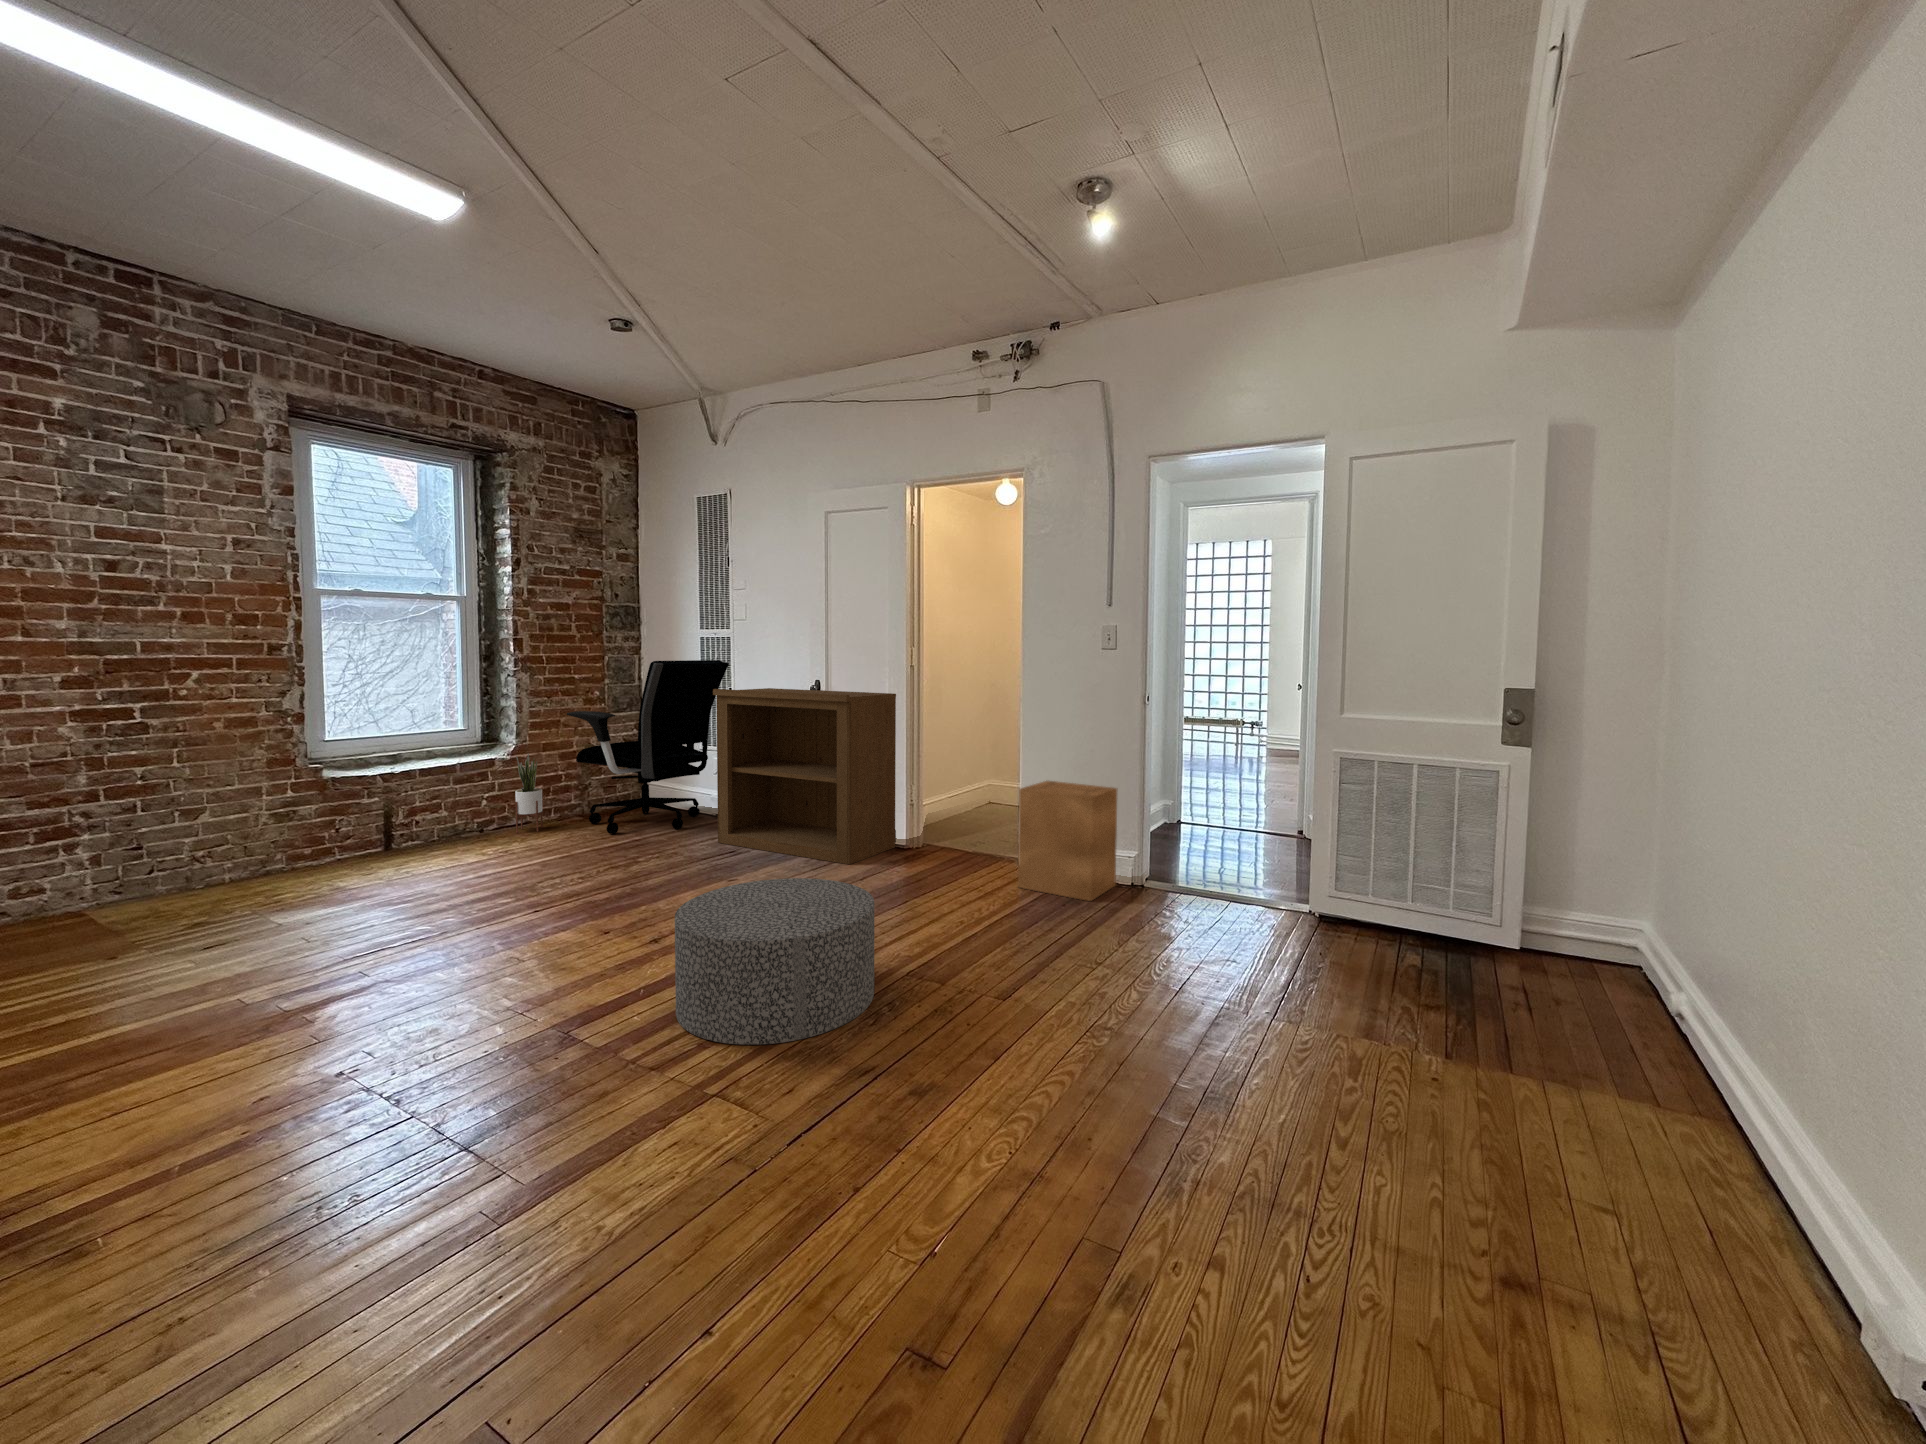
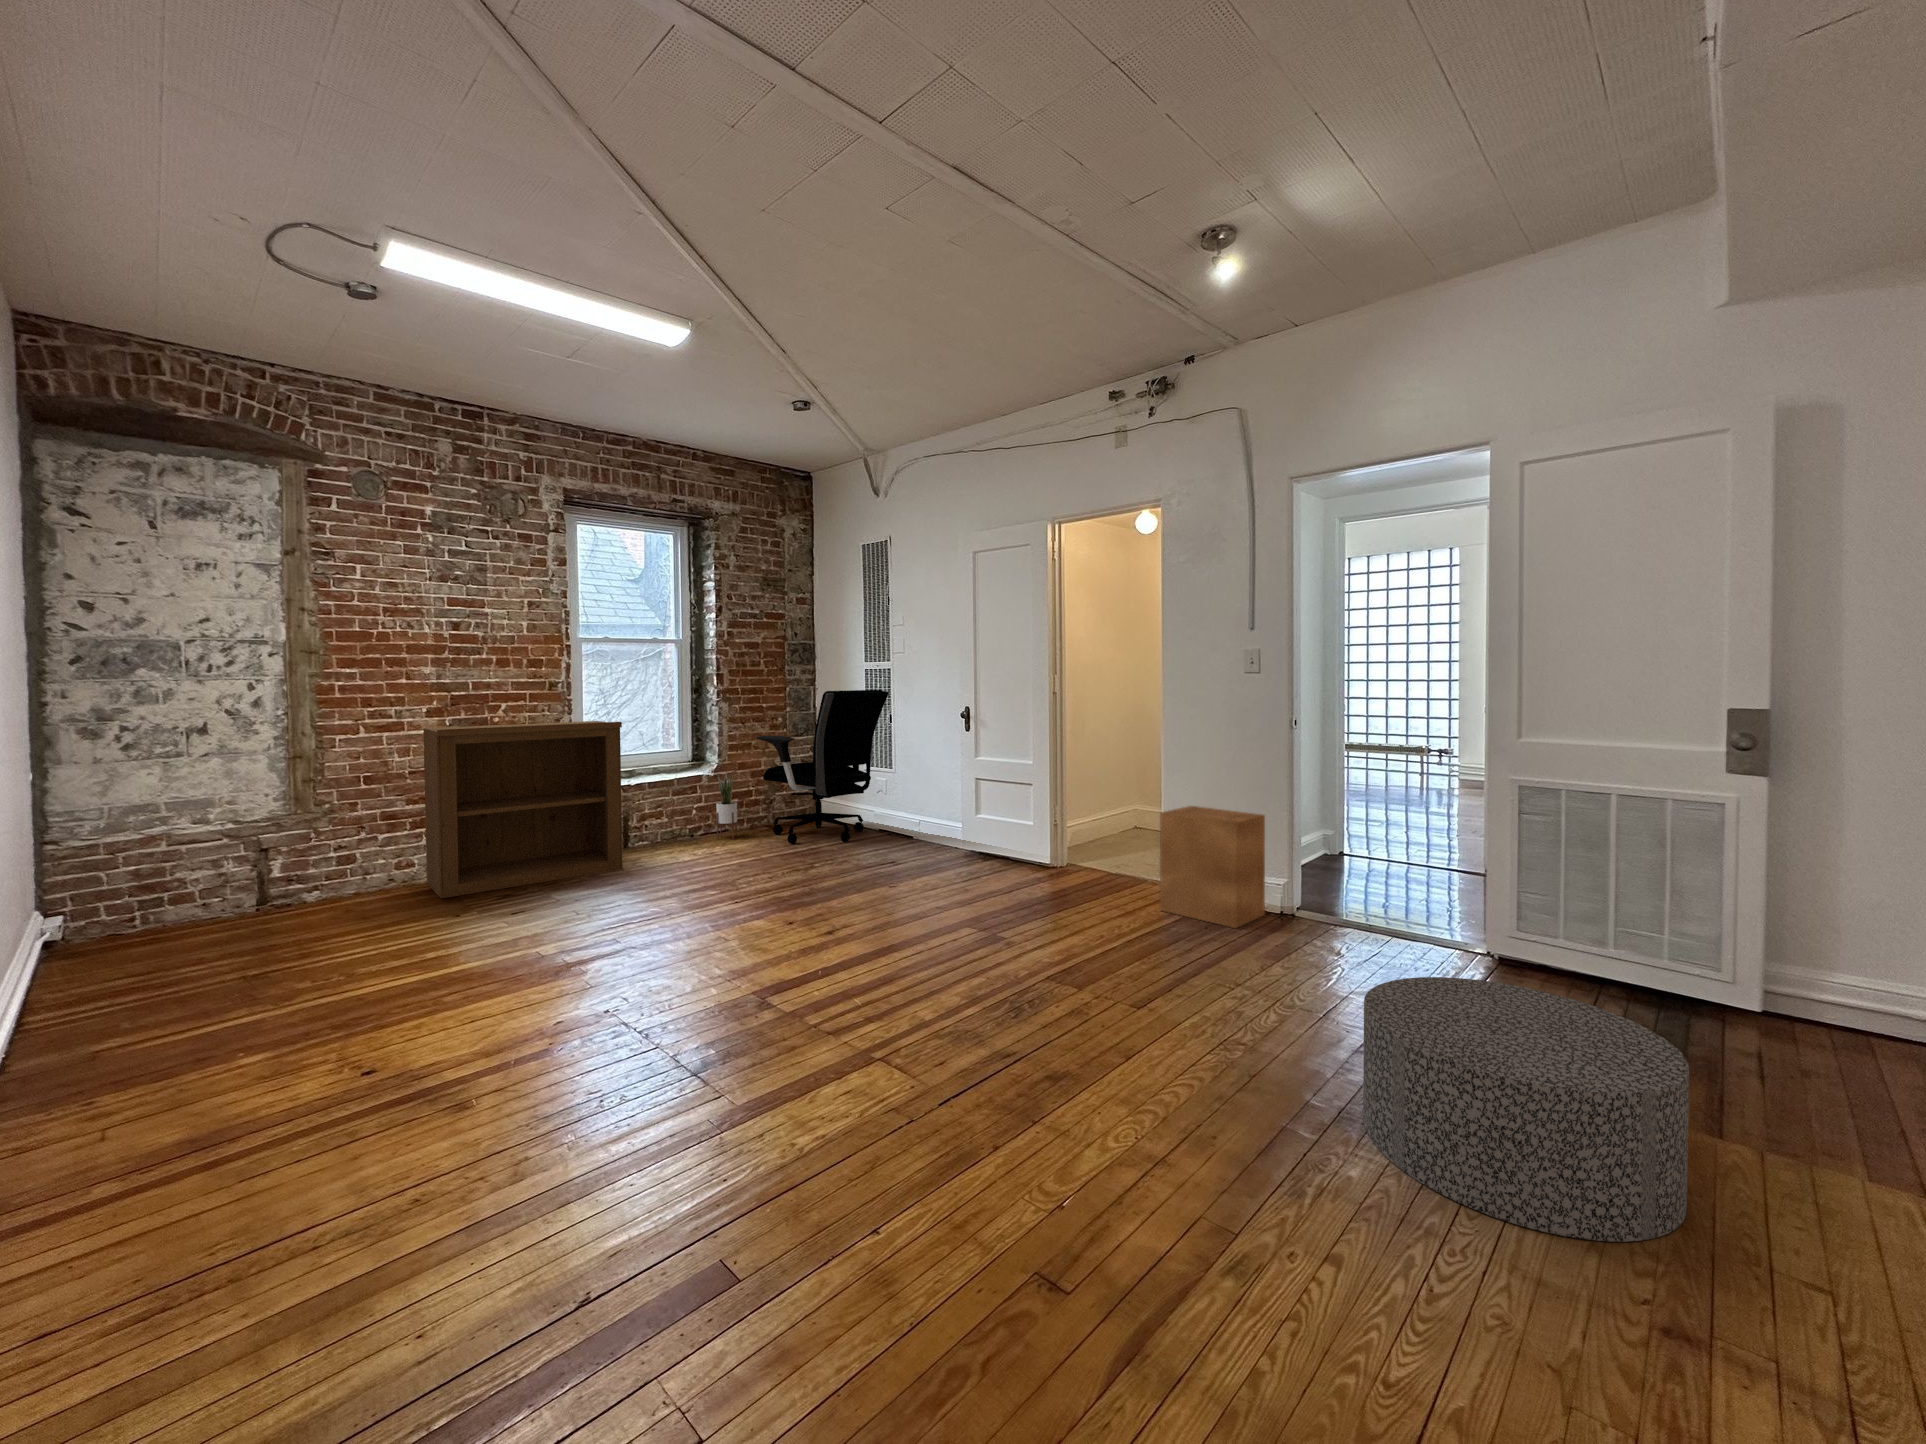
bookshelf: present [713,688,896,864] -> present [423,721,622,898]
ottoman: present [675,878,875,1045] -> present [1363,977,1689,1242]

